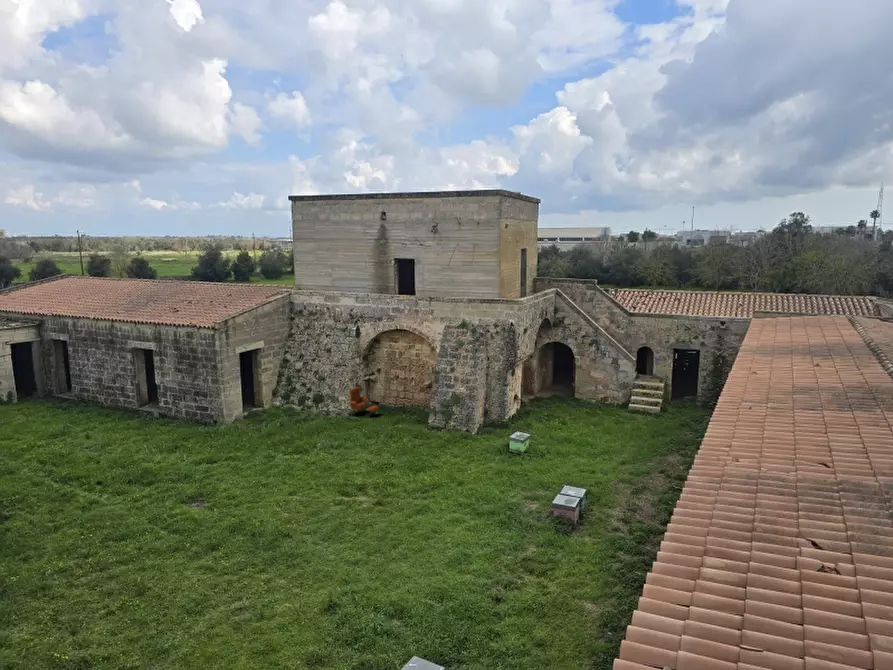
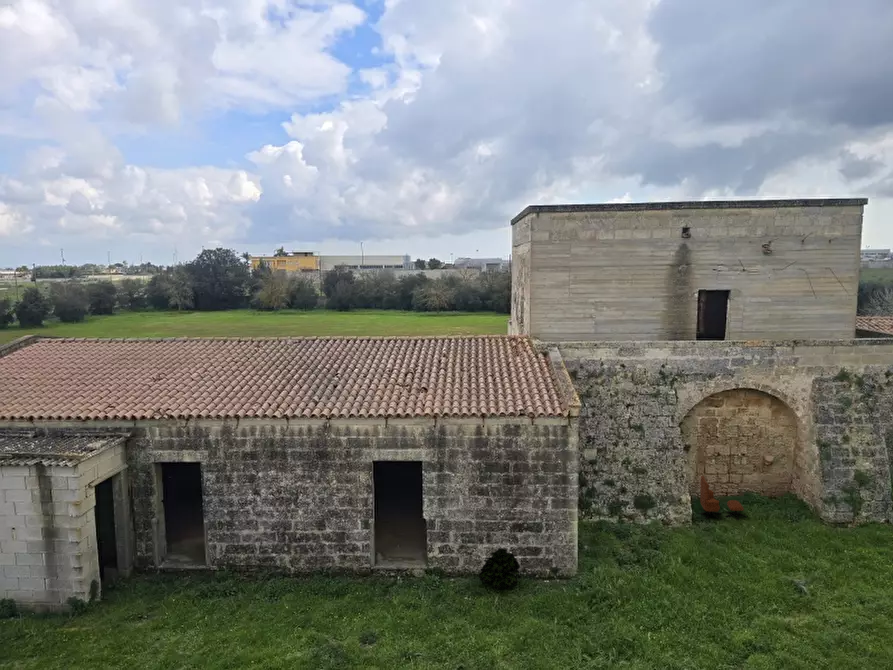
potted plant: none [163,404,191,427] -> present [479,548,521,590]

